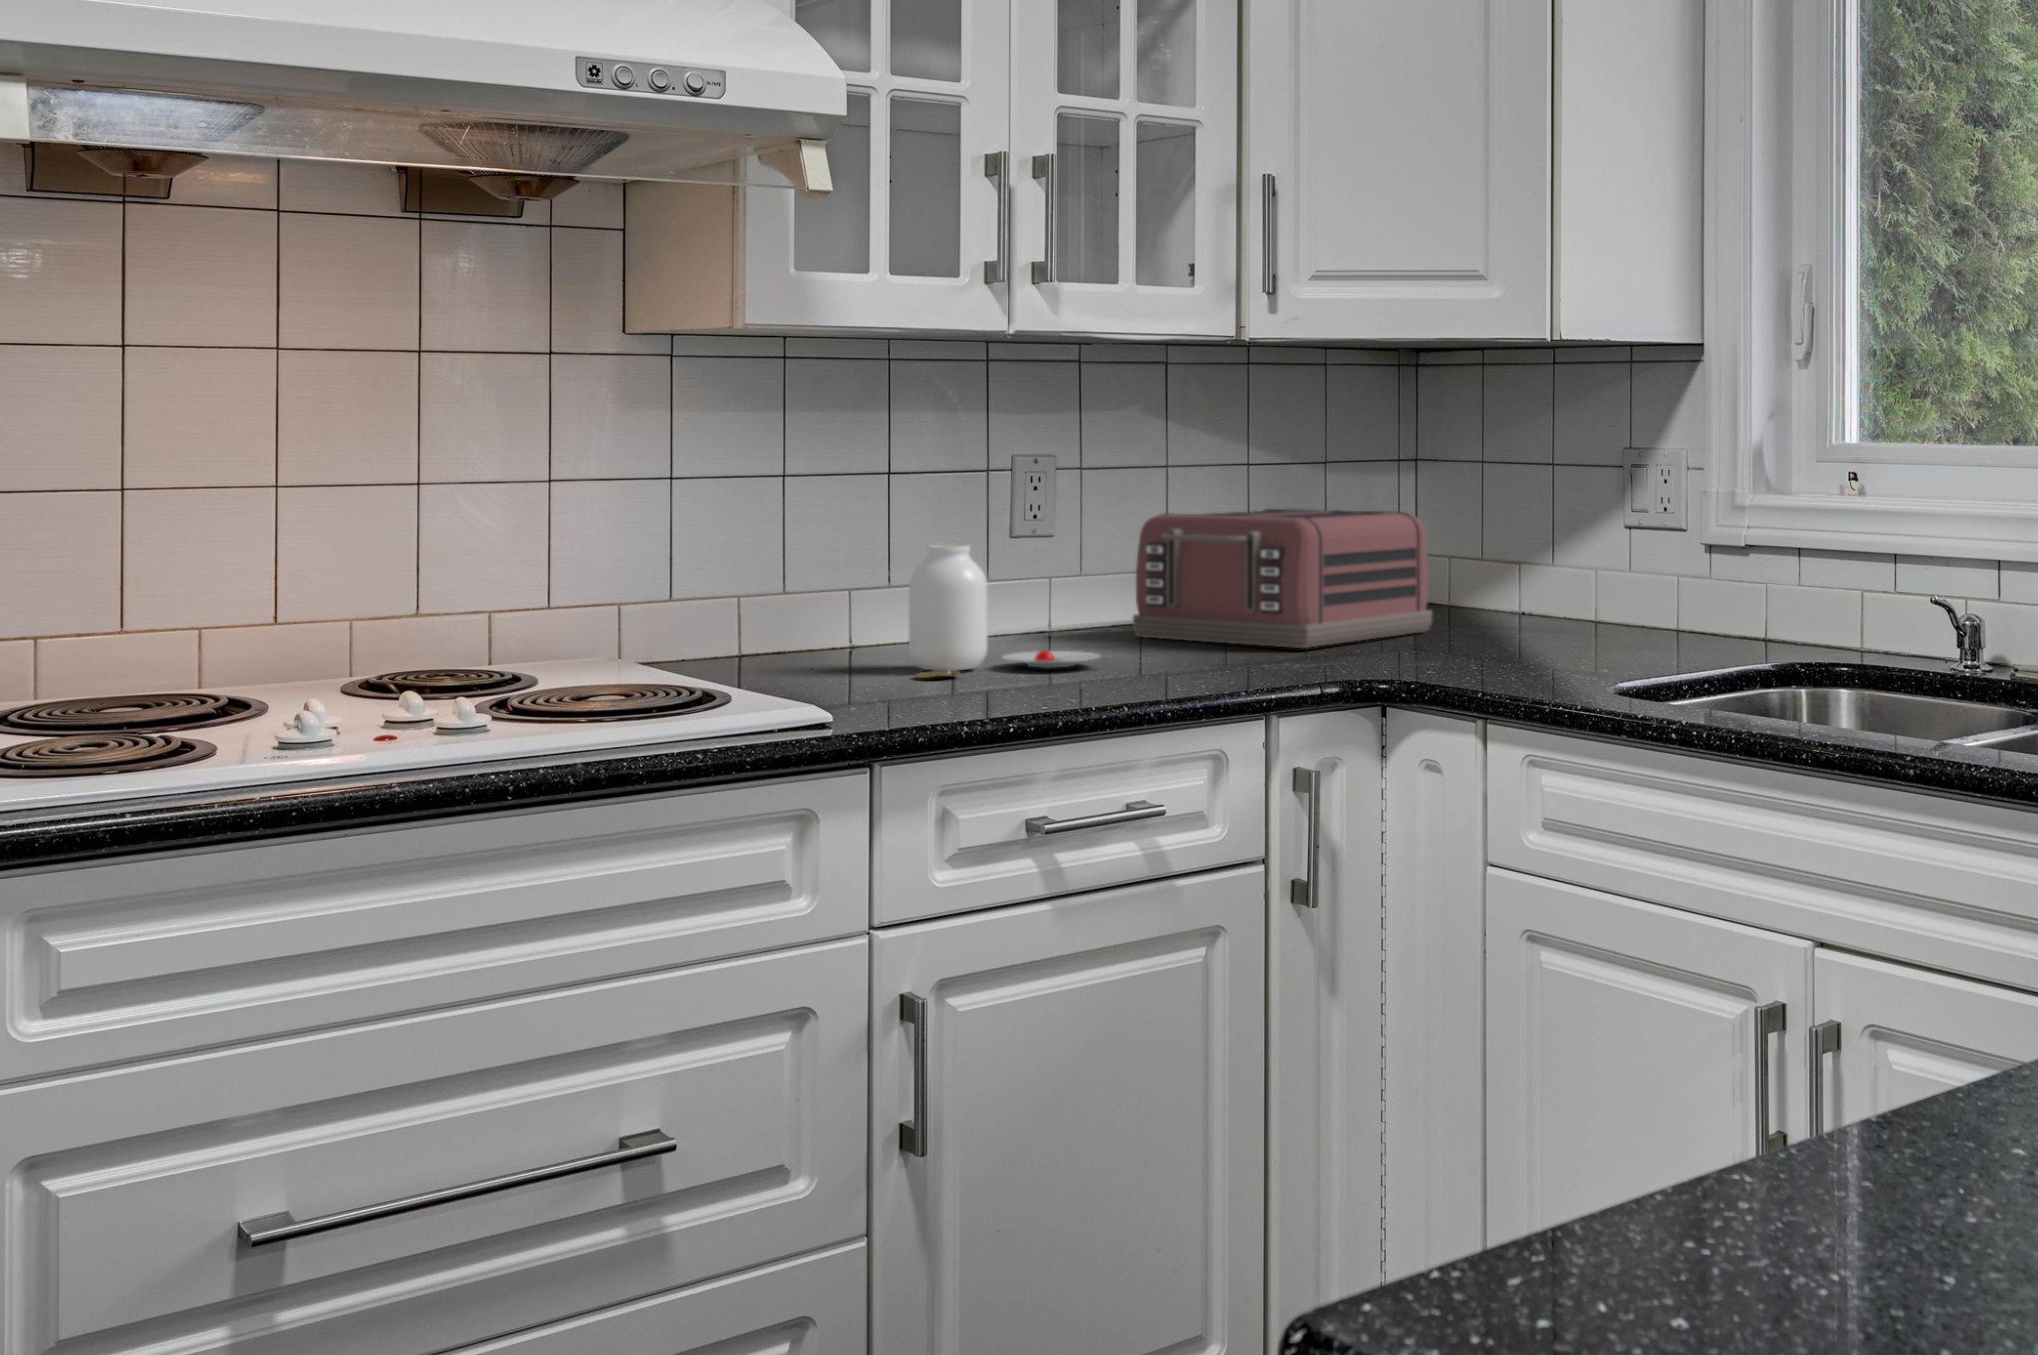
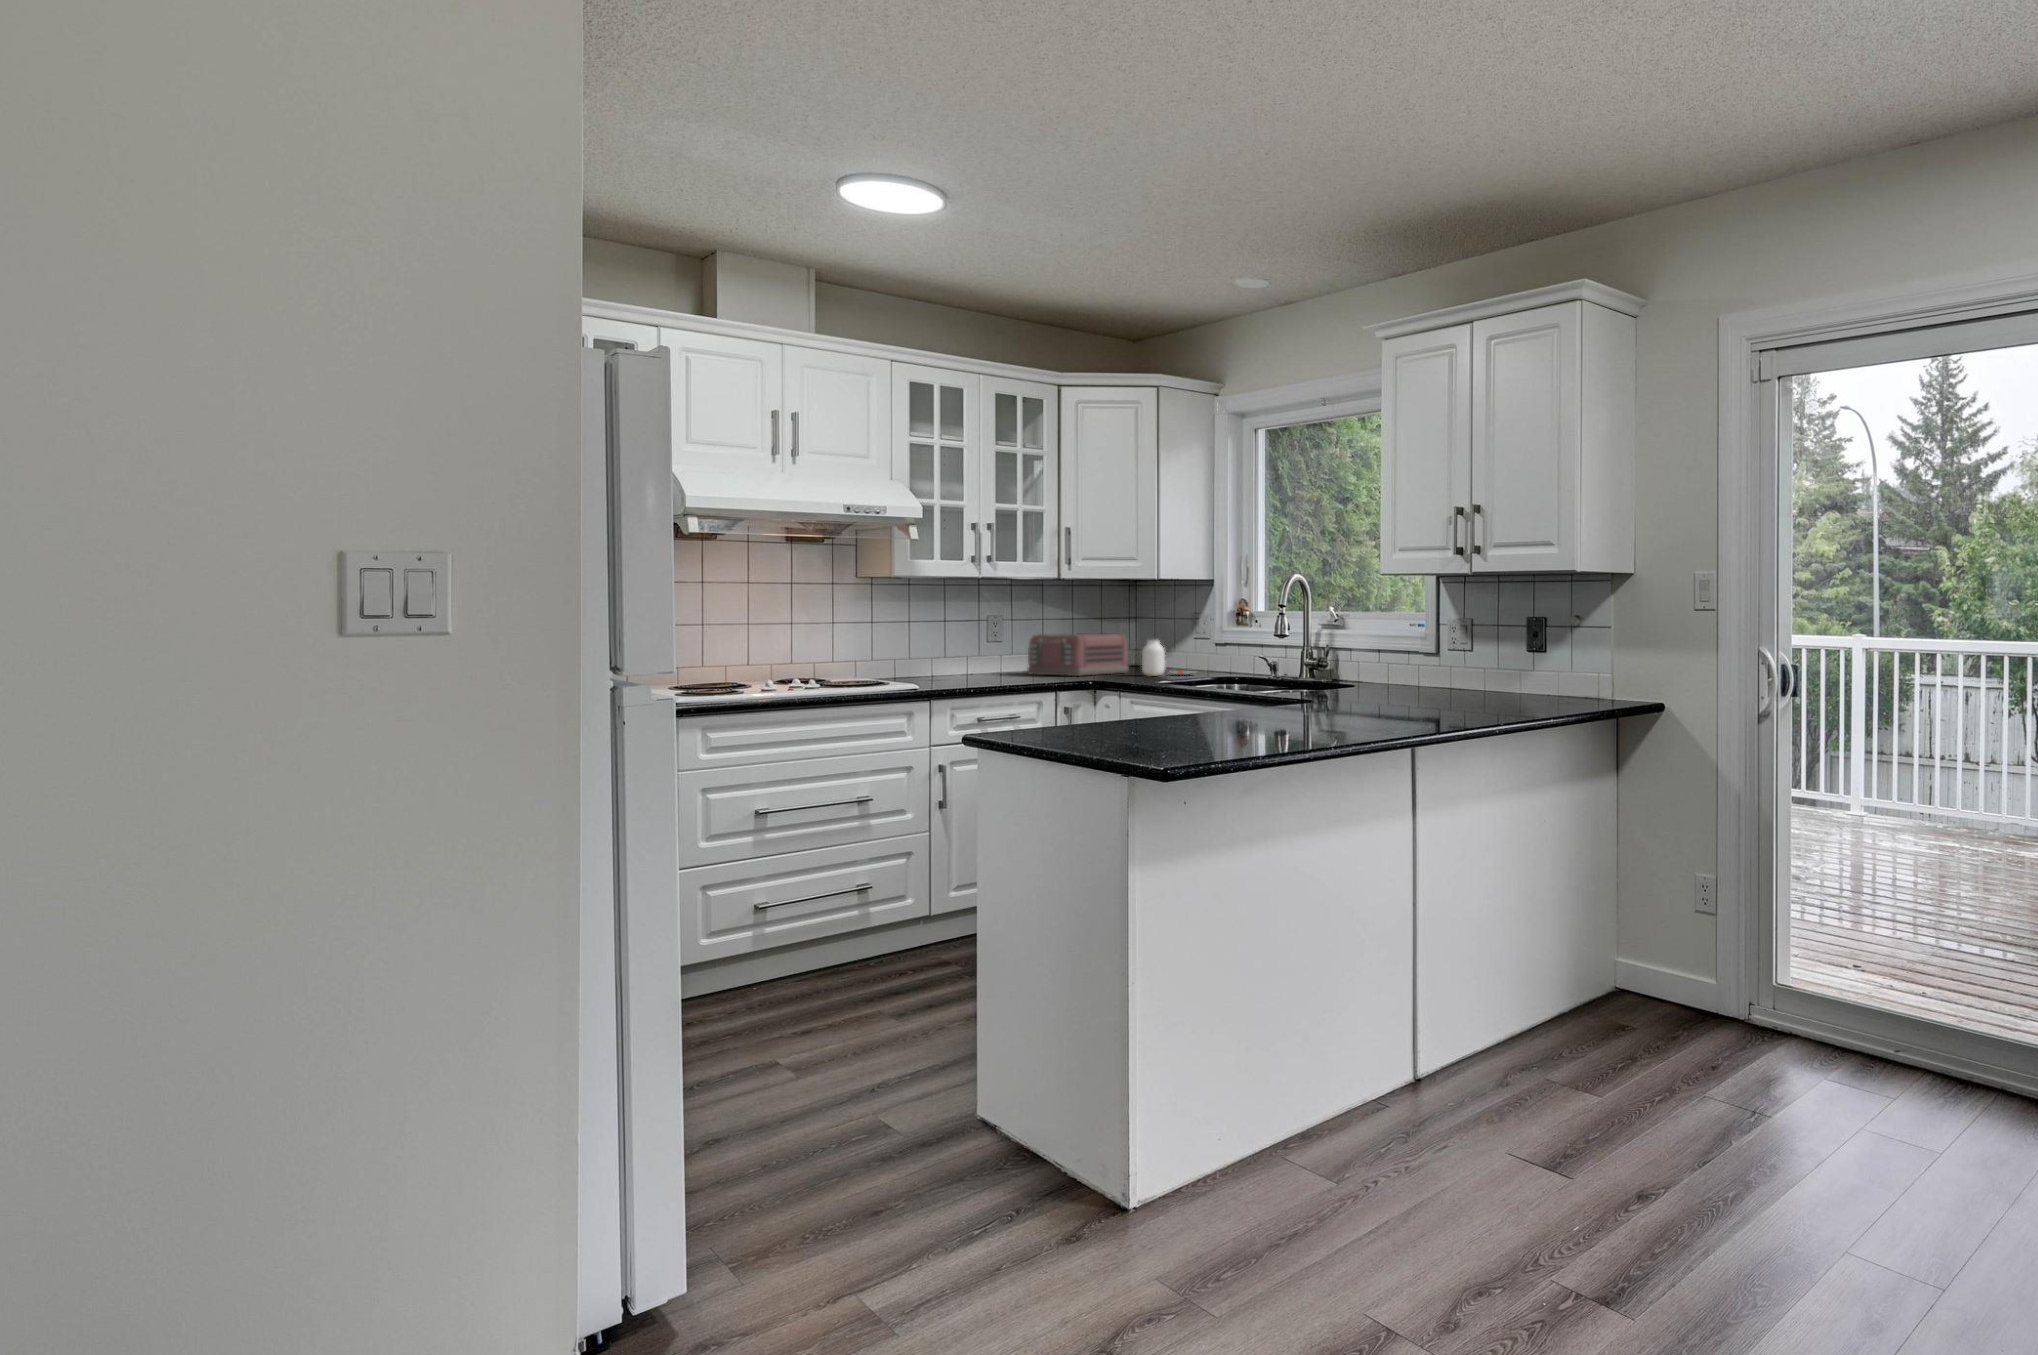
jar: present [909,545,1100,678] -> present [1142,640,1191,676]

